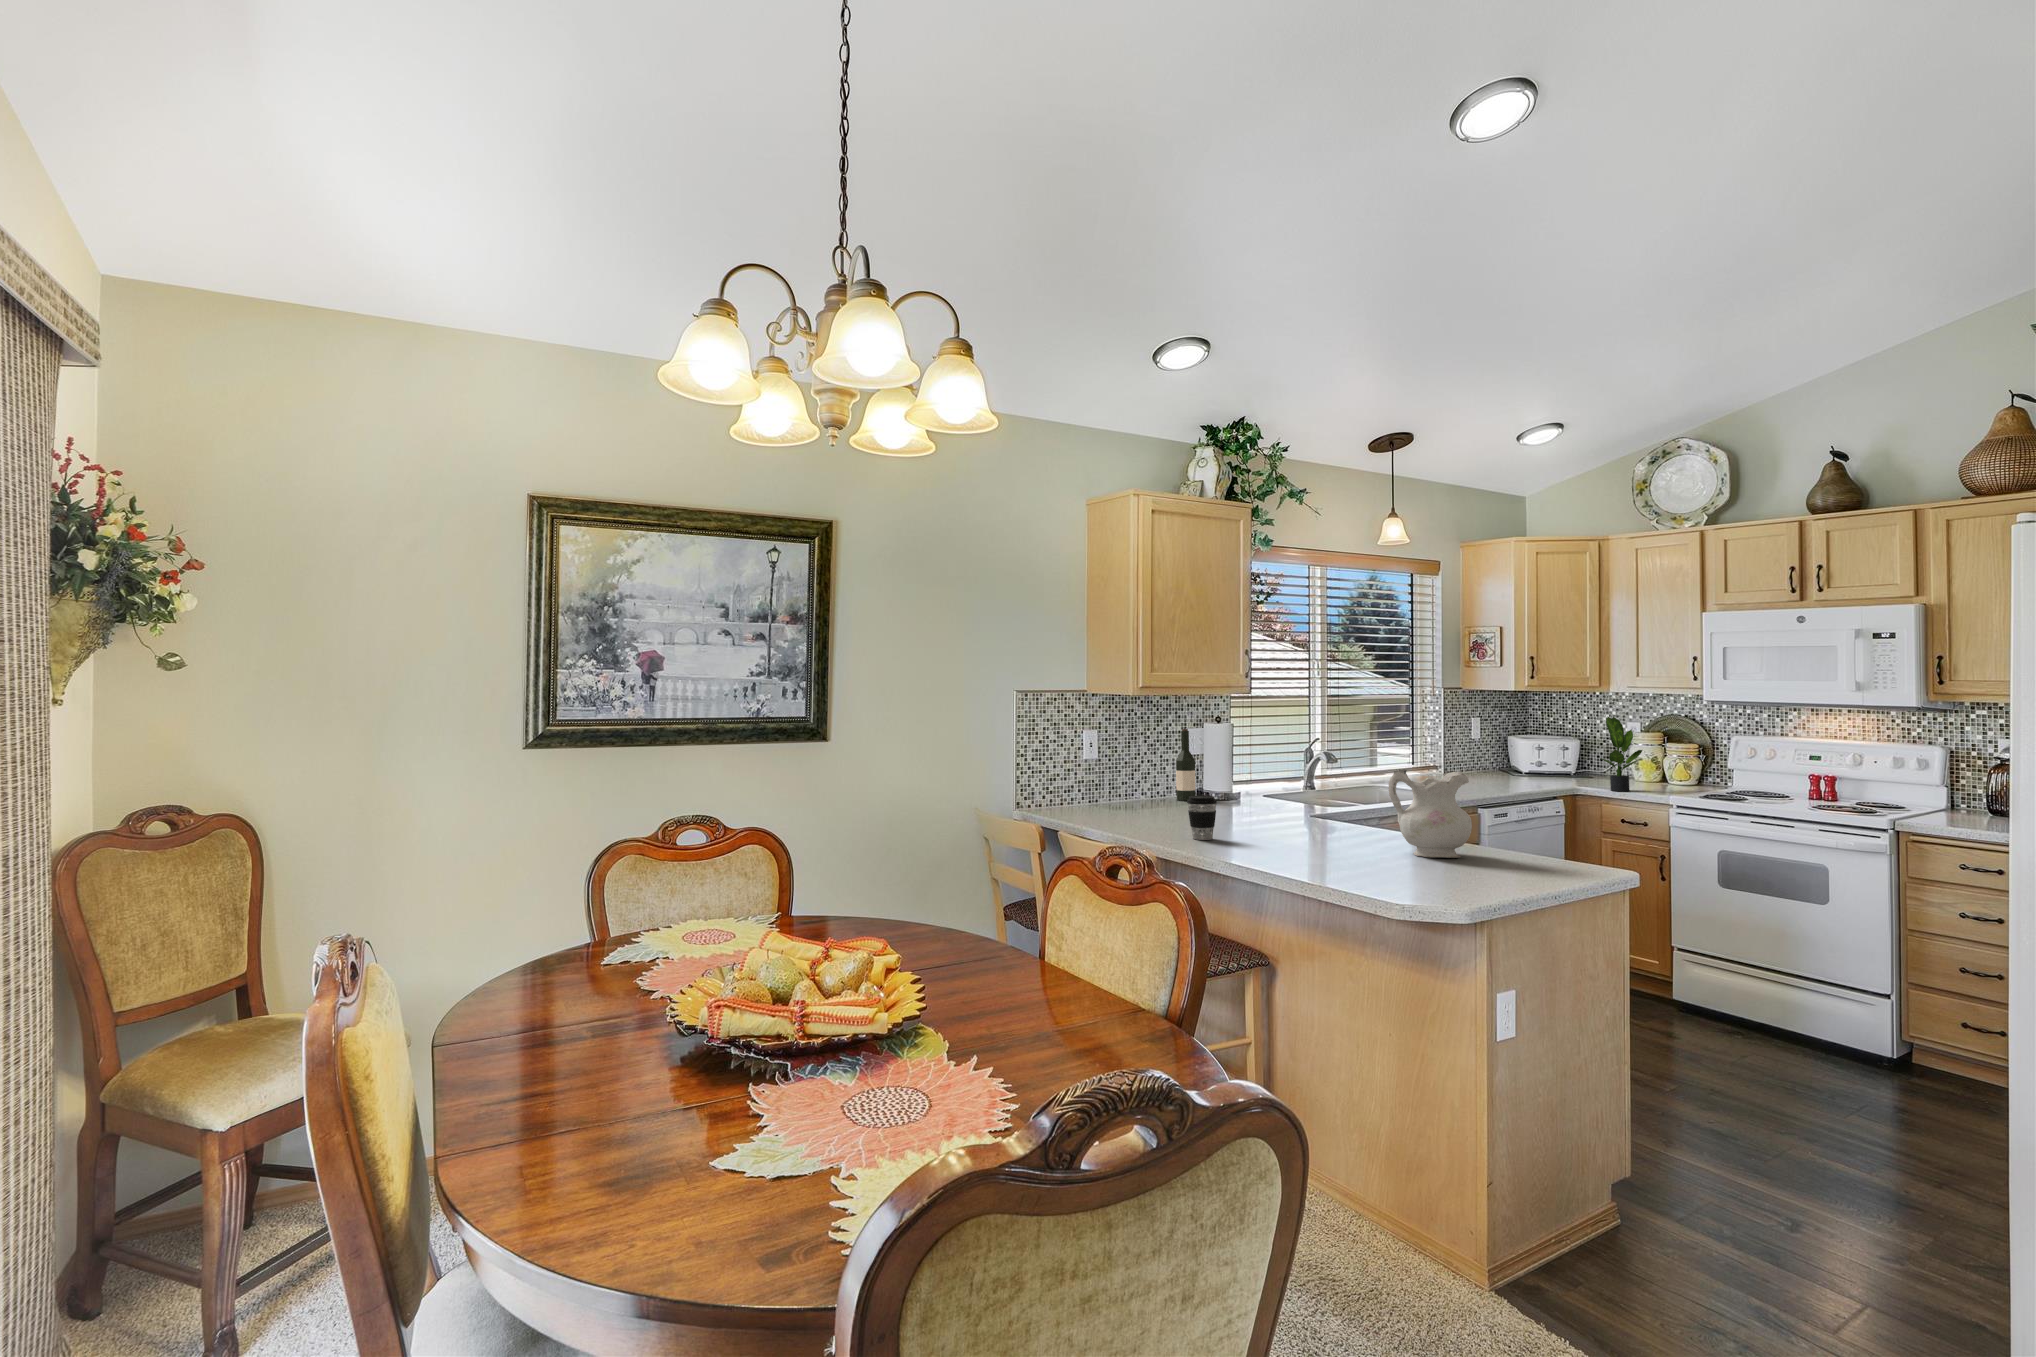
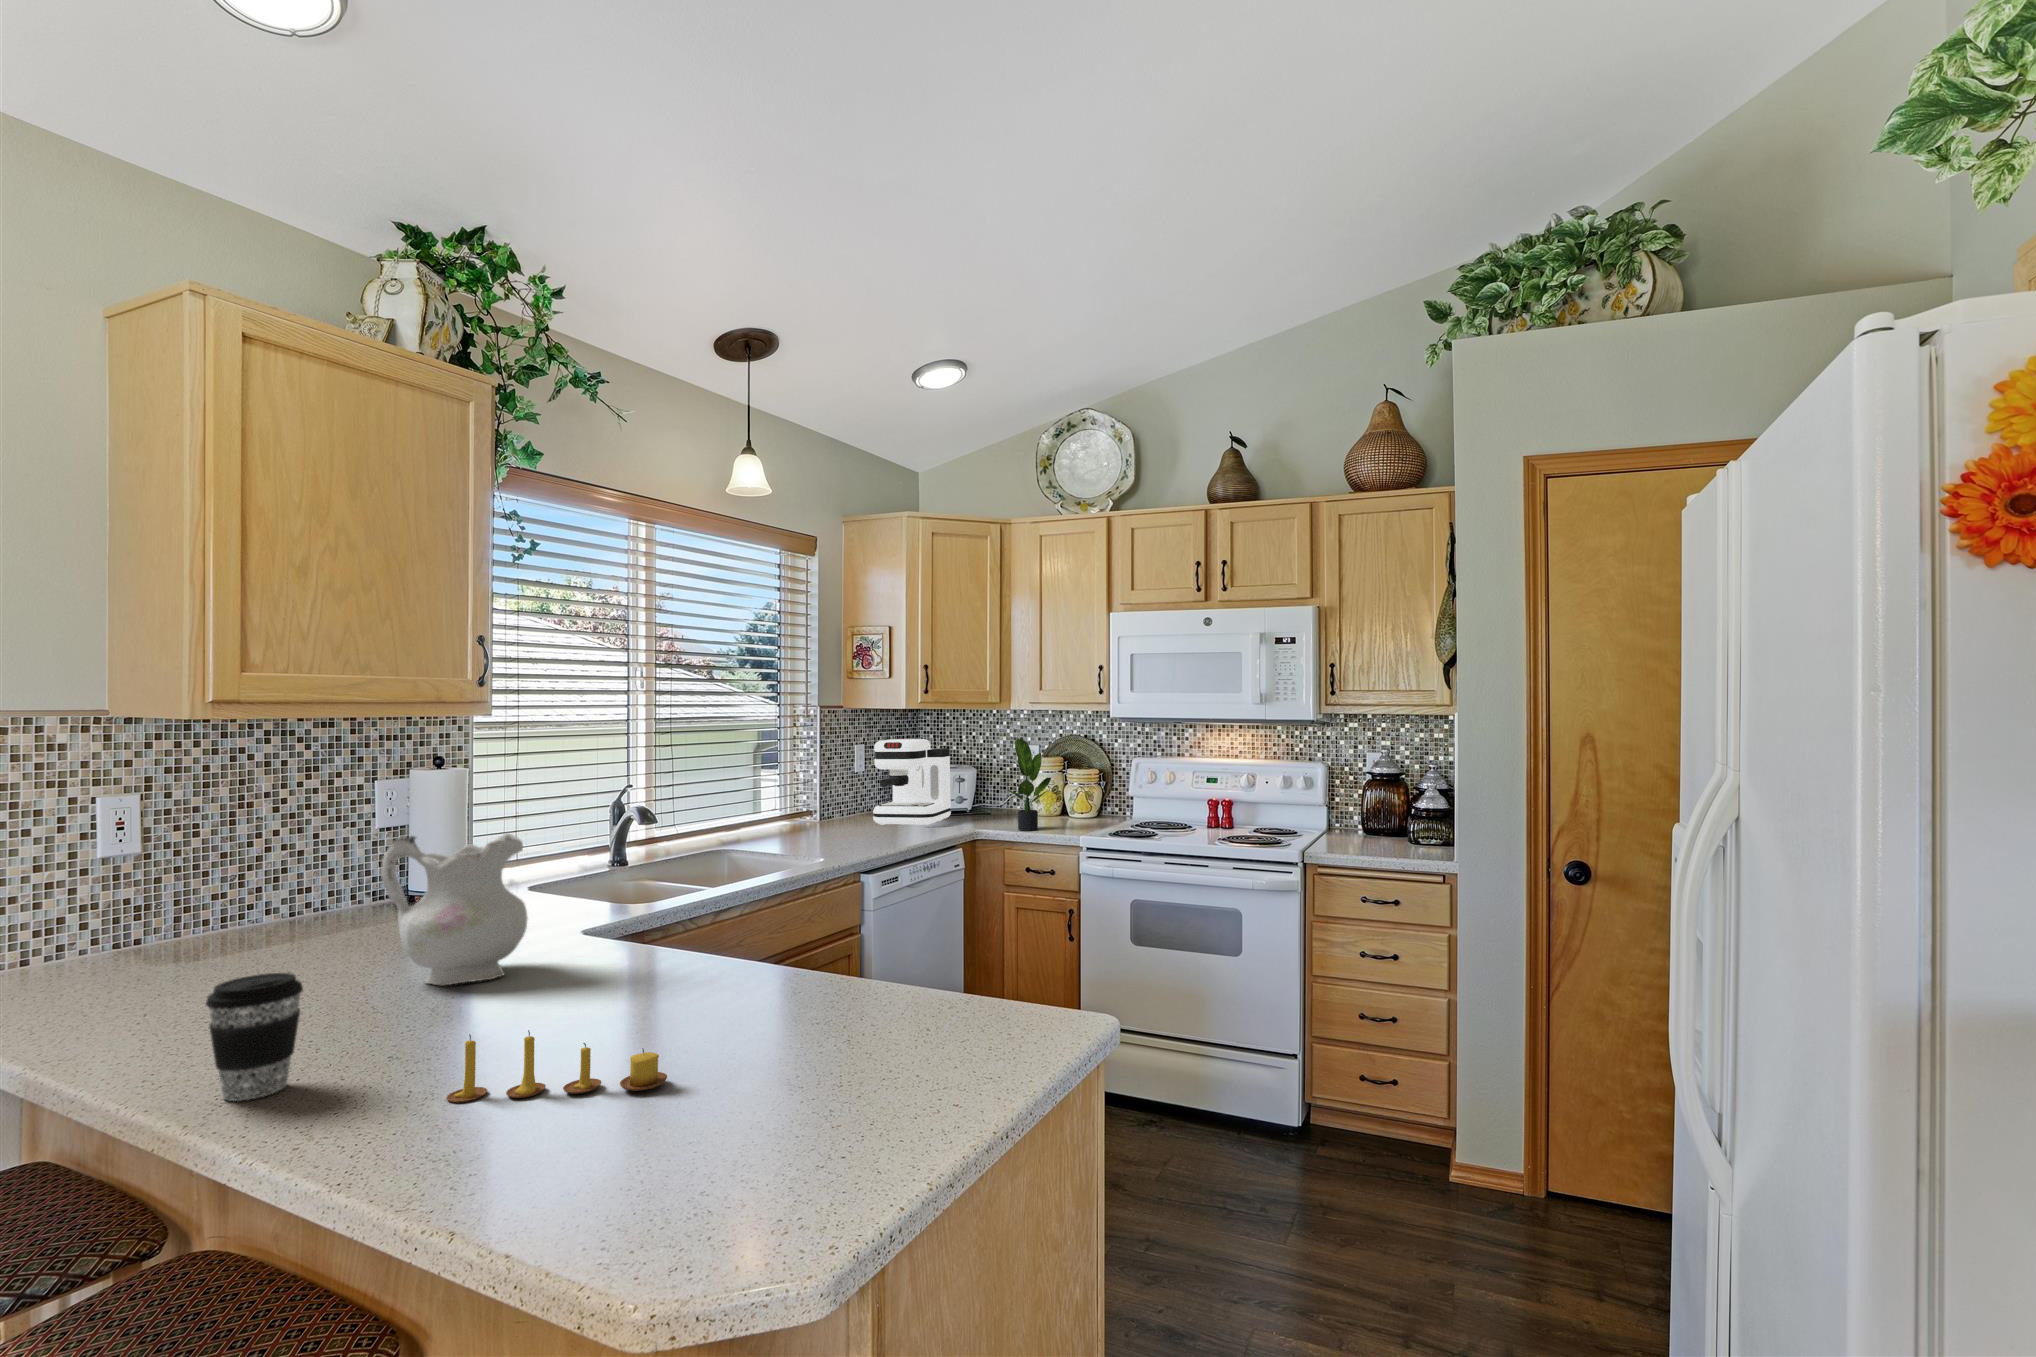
coffee maker: none [1484,717,1552,784] -> present [873,739,951,826]
wine bottle: present [1176,729,1196,801] -> none [339,781,383,923]
ceramic pitcher: present [1389,769,1472,858] -> present [381,834,528,986]
candle: none [1274,823,1362,853] -> present [446,1030,667,1103]

